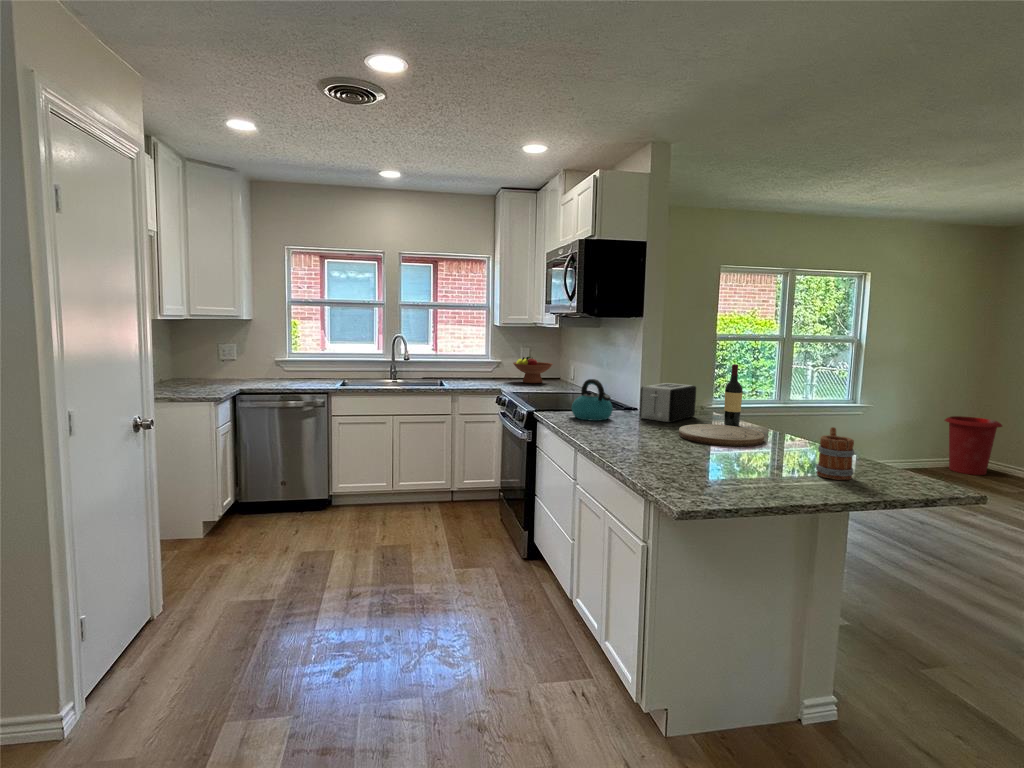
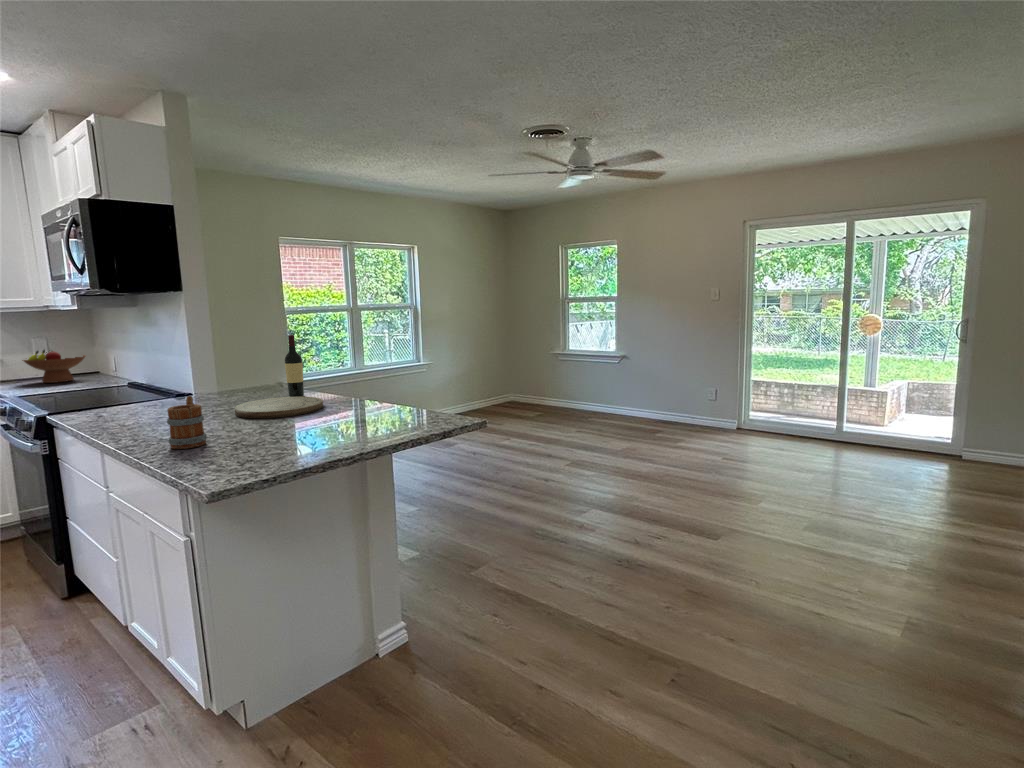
kettle: present [572,379,613,421] -> none [99,366,157,416]
toaster: present [640,383,696,422] -> none [191,361,260,403]
waste bin: present [945,416,1002,475] -> none [490,363,526,408]
mug: present [816,427,854,480] -> present [167,396,207,449]

